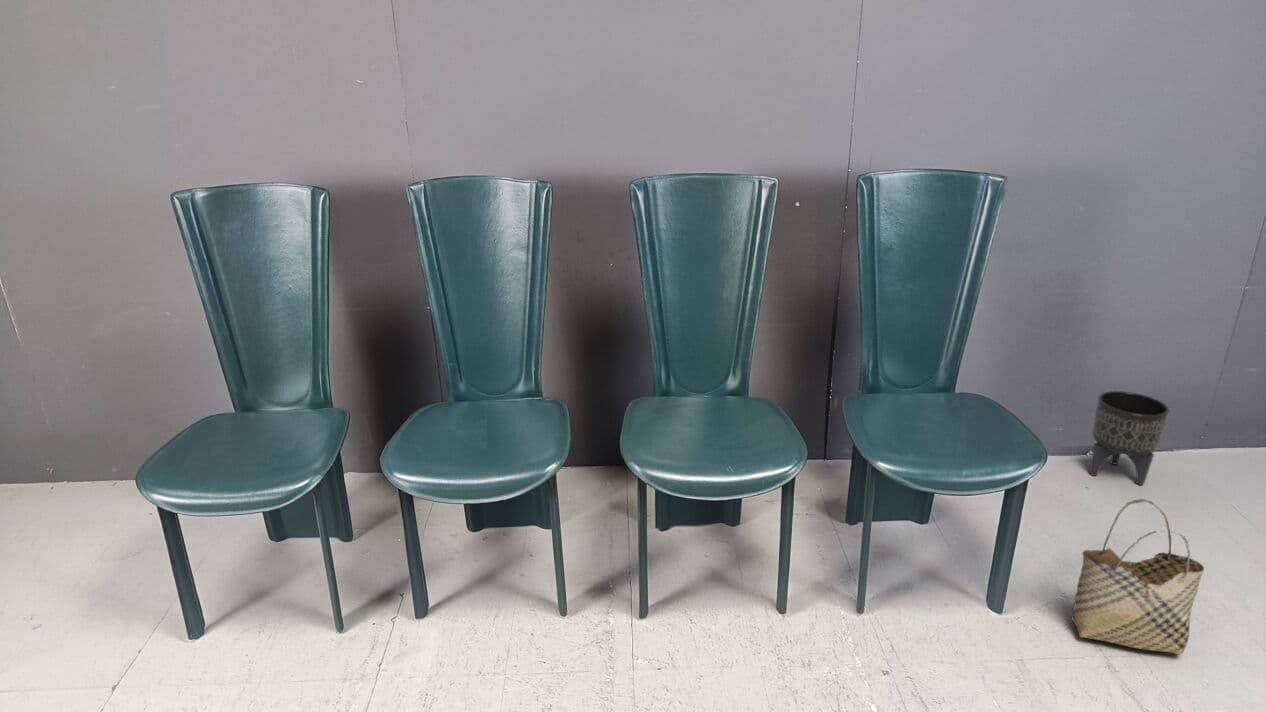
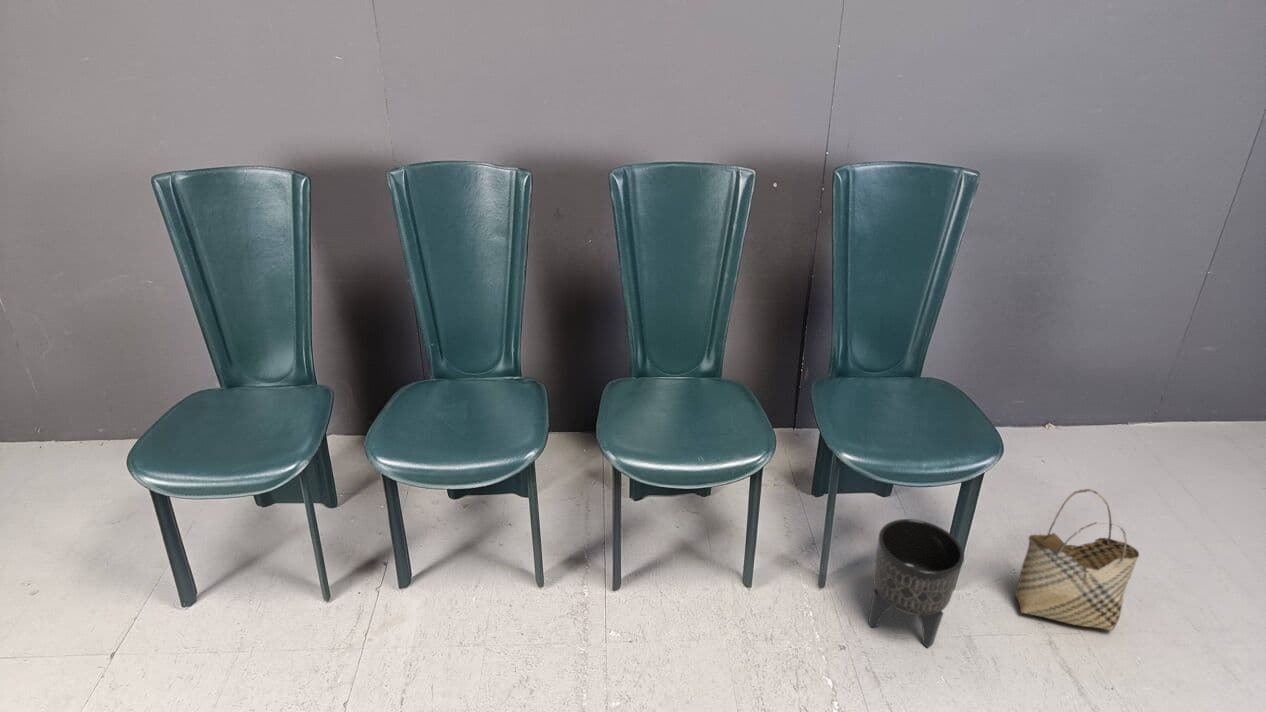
planter: present [1089,391,1170,485] -> present [869,519,964,647]

